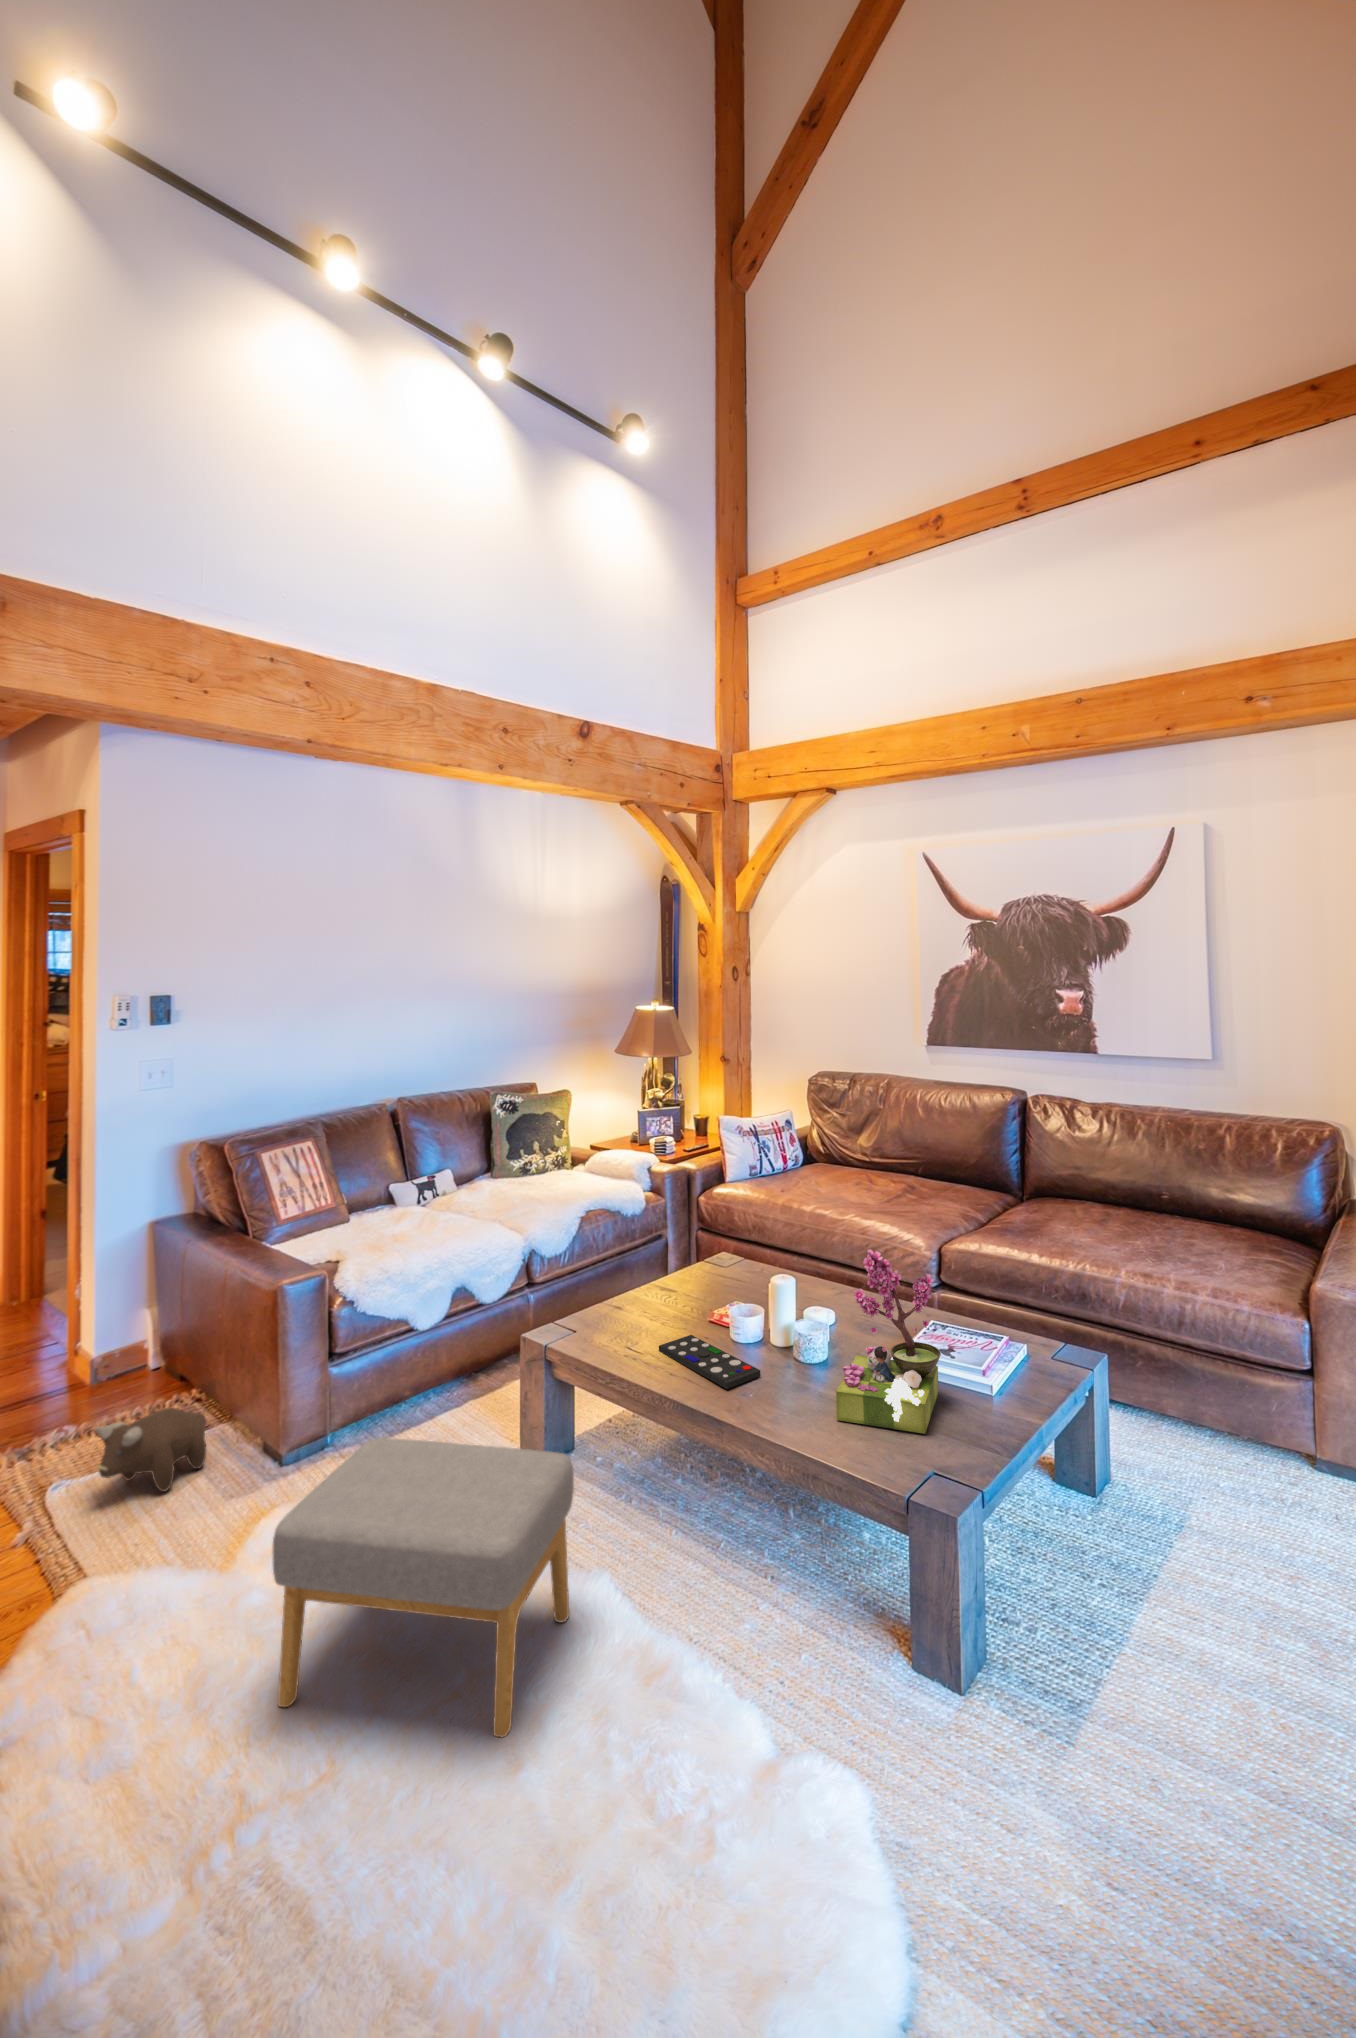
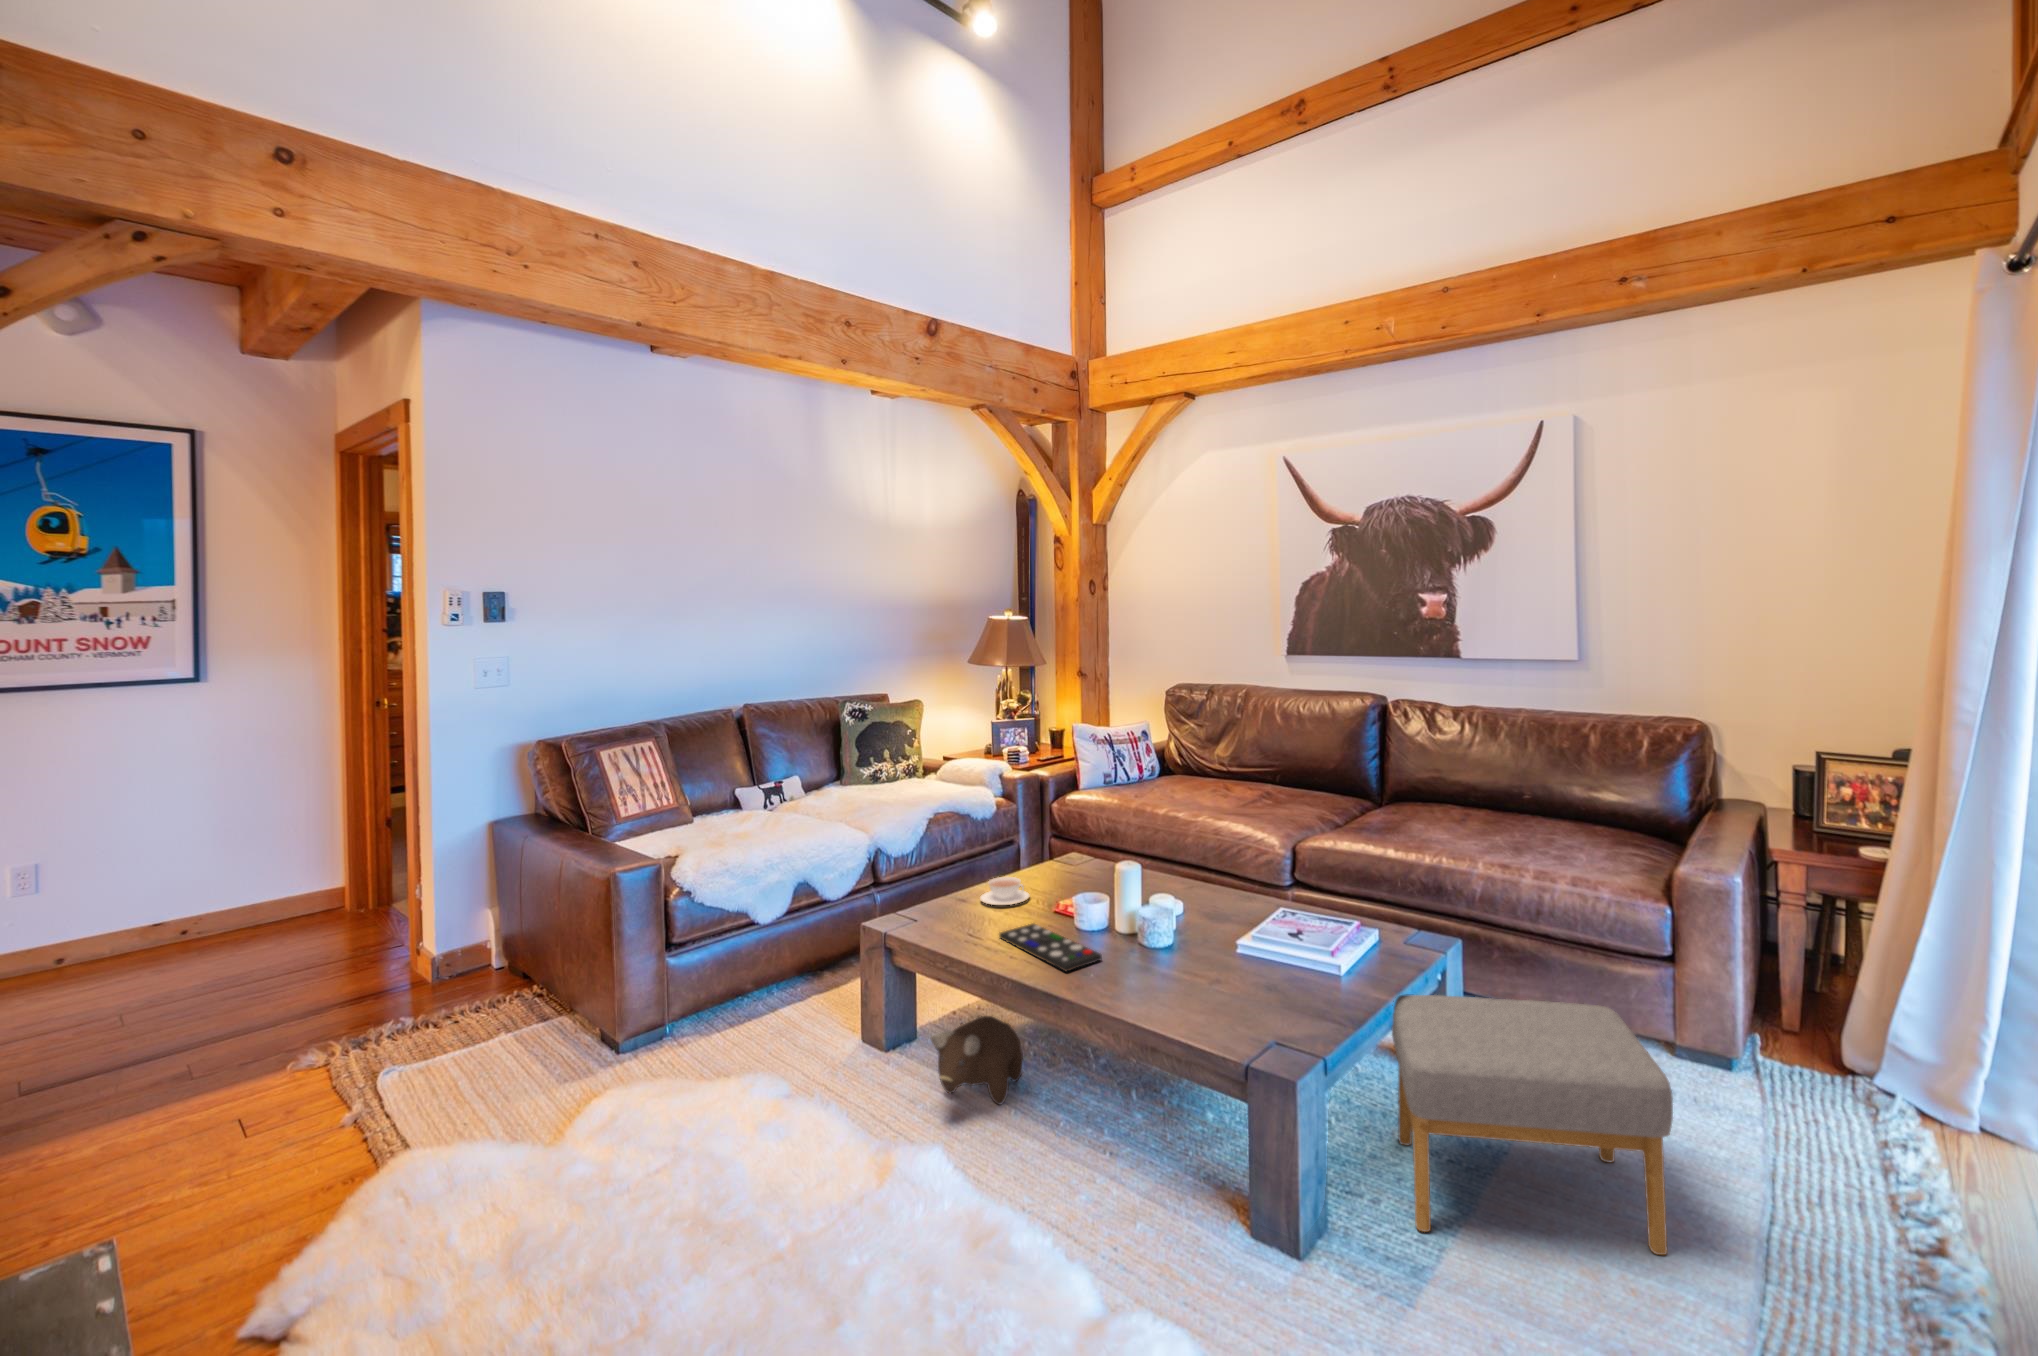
flower arrangement: present [836,1249,941,1434] -> none [1177,827,1287,1011]
teacup: none [636,1284,685,1314] -> present [980,877,1030,905]
plush toy: present [95,1408,206,1492] -> present [931,1016,1023,1105]
footstool: present [273,1438,574,1737] -> present [1392,994,1673,1255]

